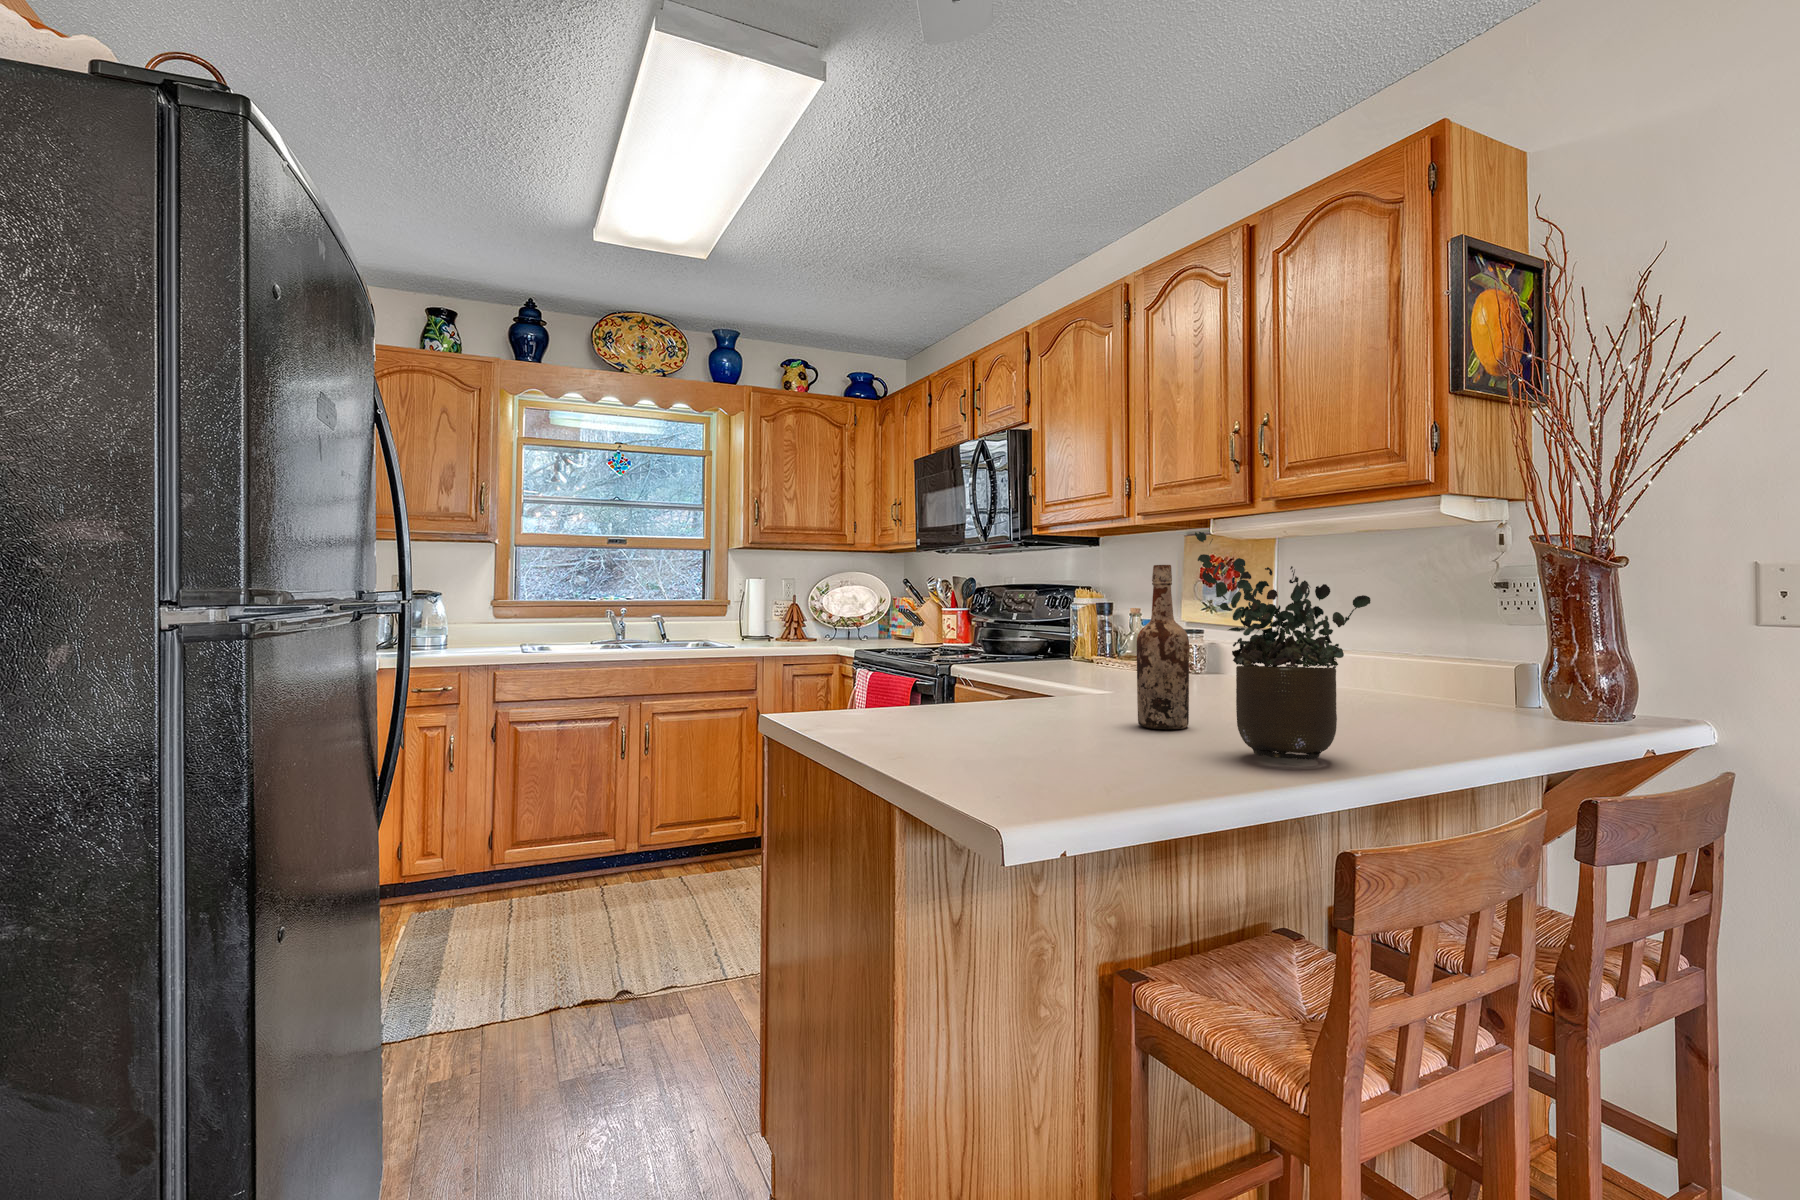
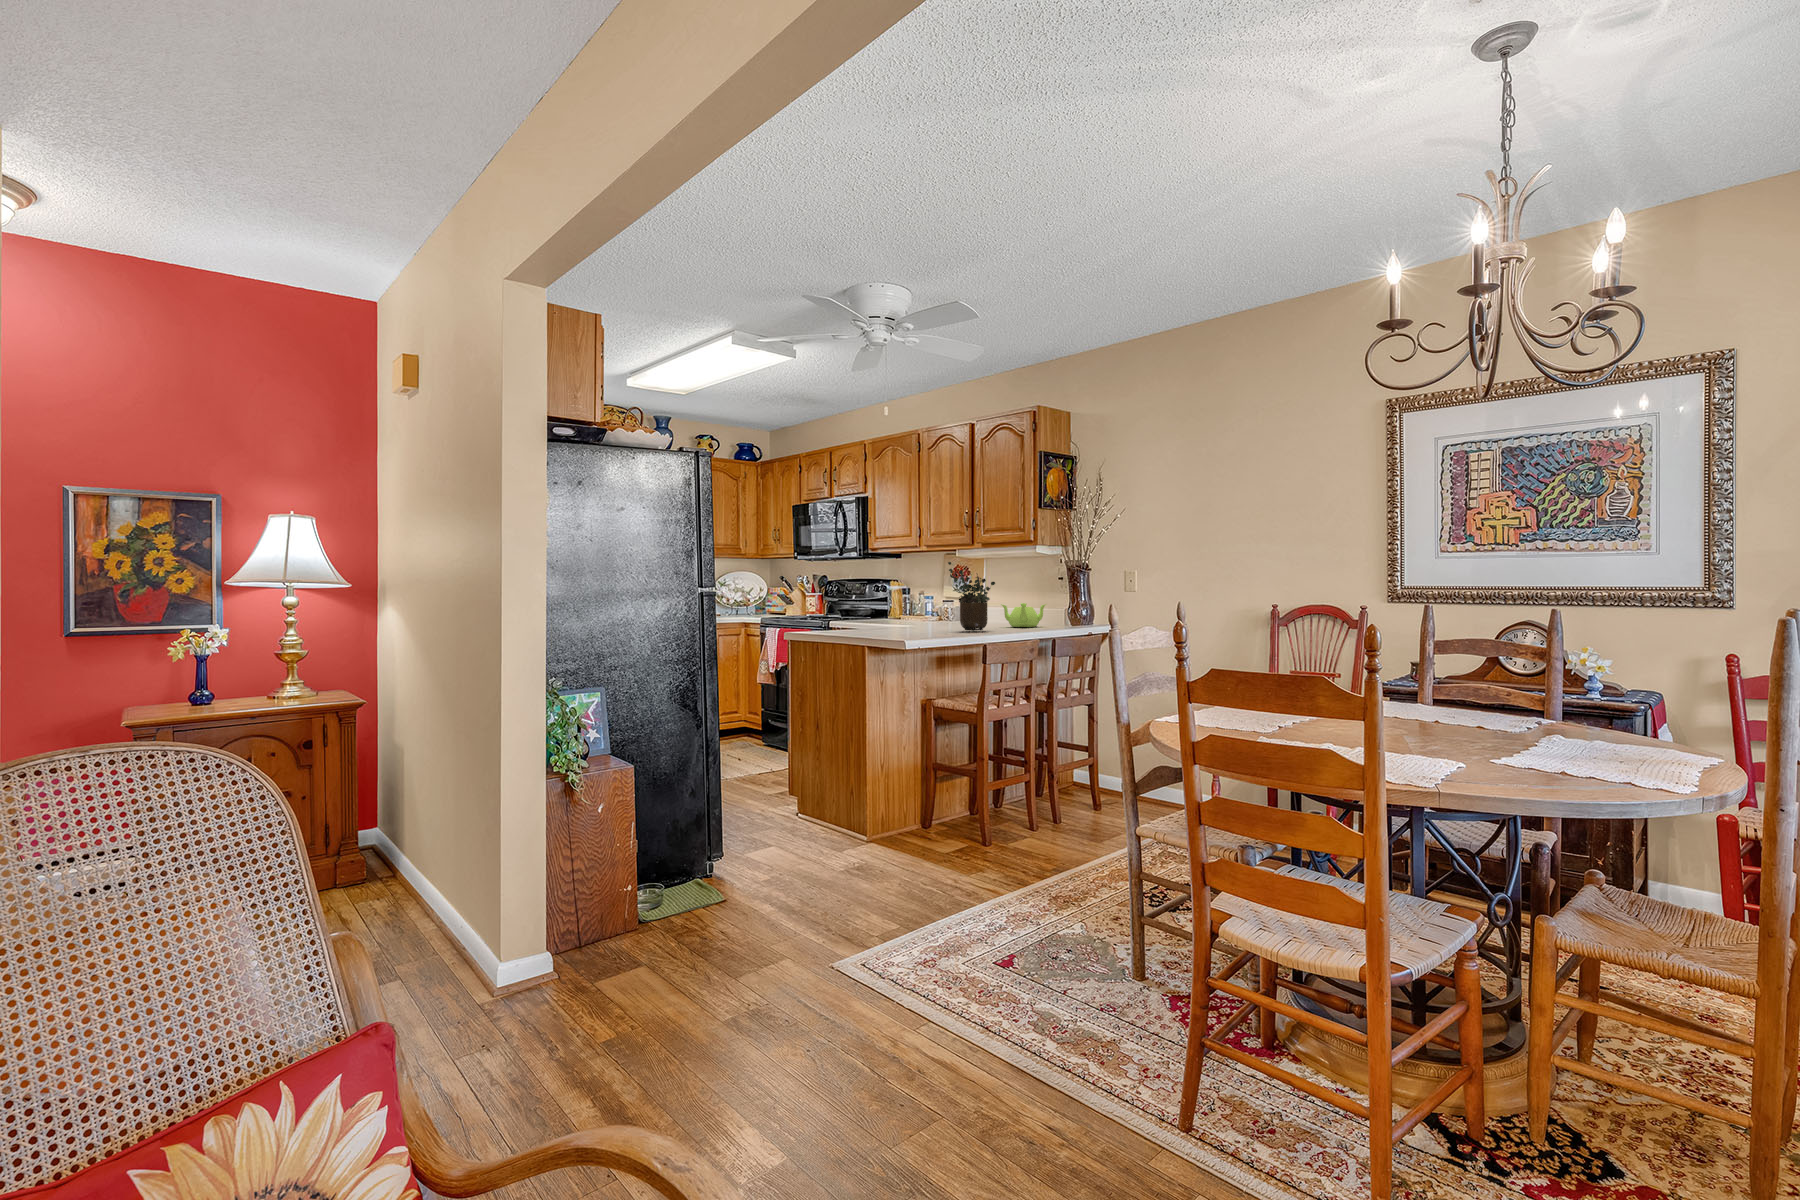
wine bottle: present [1137,565,1189,729] -> none [929,572,946,629]
teapot: none [1359,658,1526,736] -> present [1001,603,1046,627]

